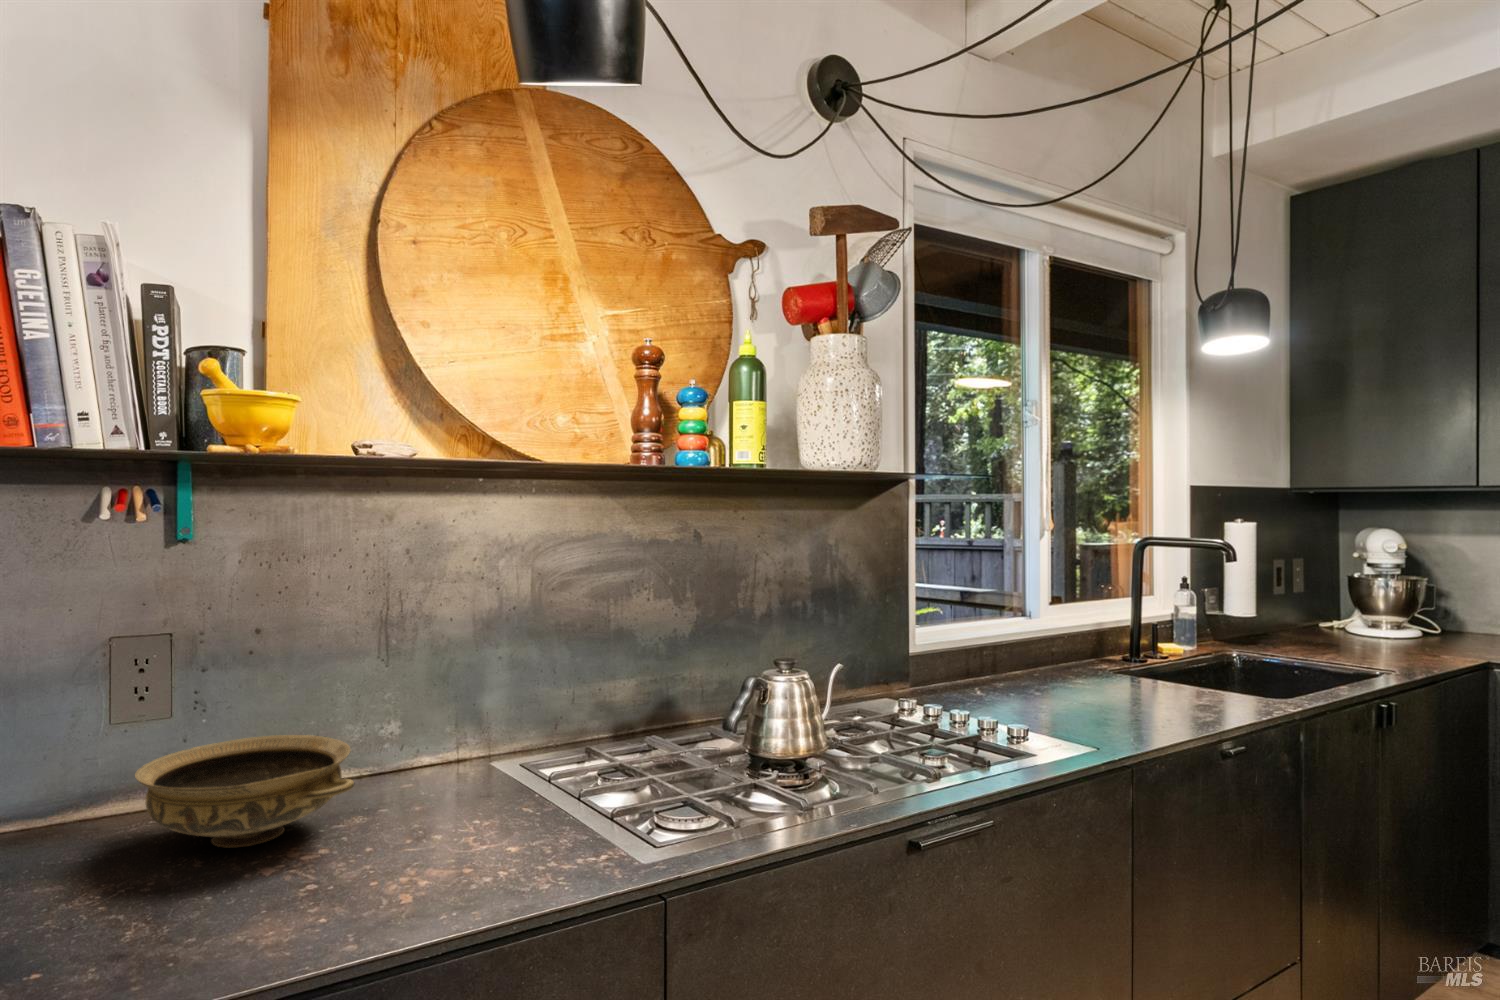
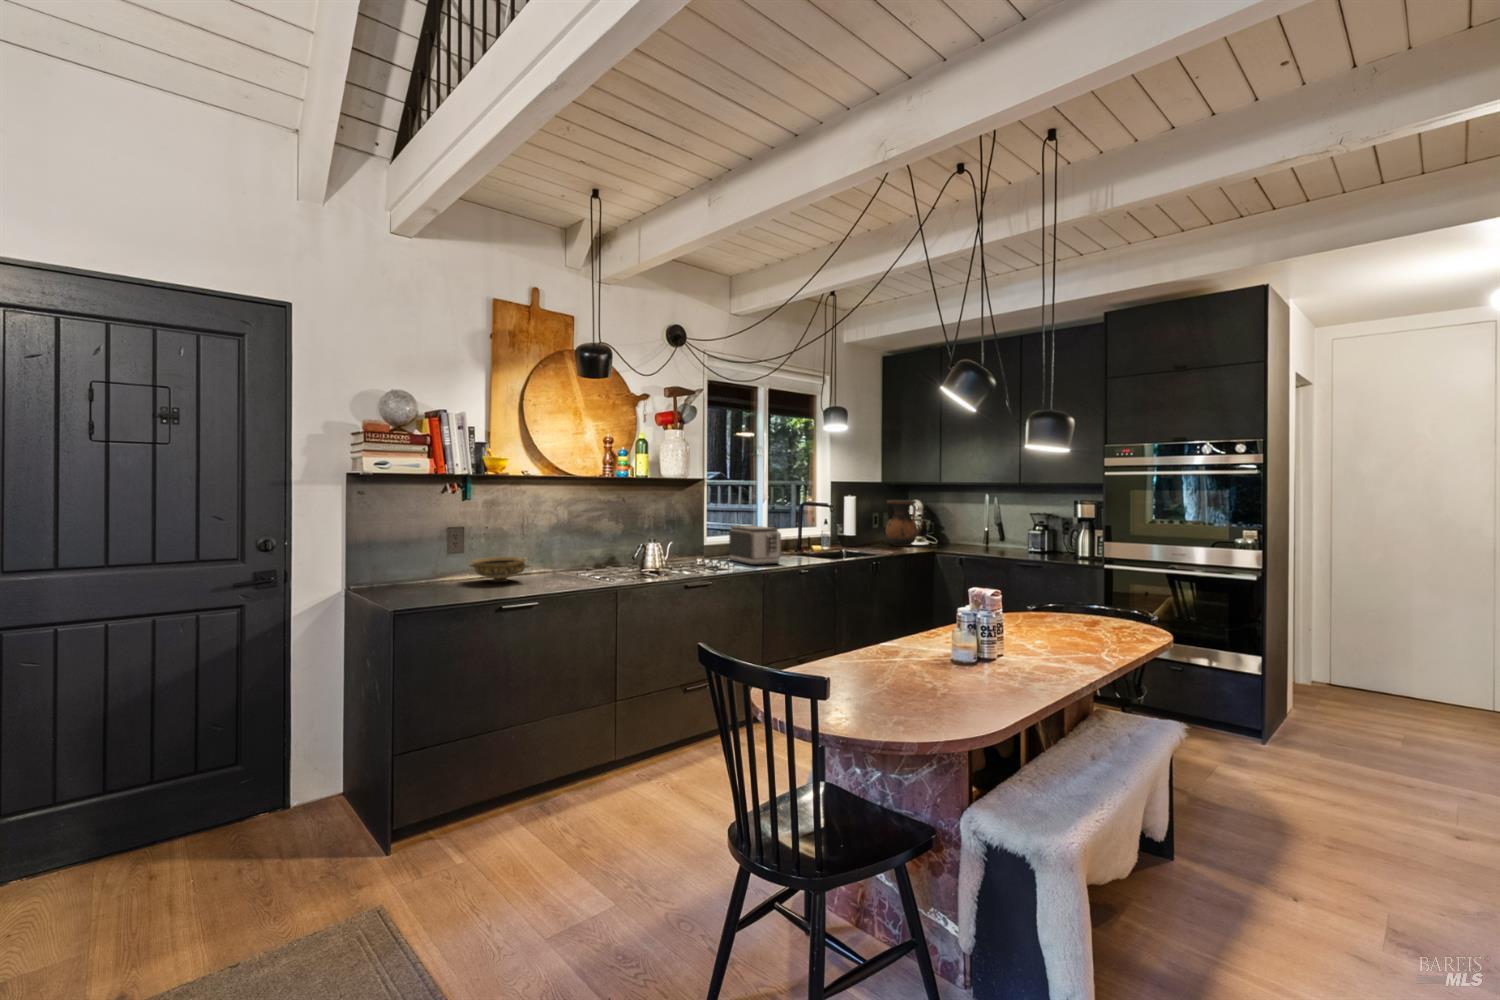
vase: none [1318,527,1407,640] -> present [886,500,918,546]
toaster: none [986,602,1157,727] -> present [729,526,781,565]

